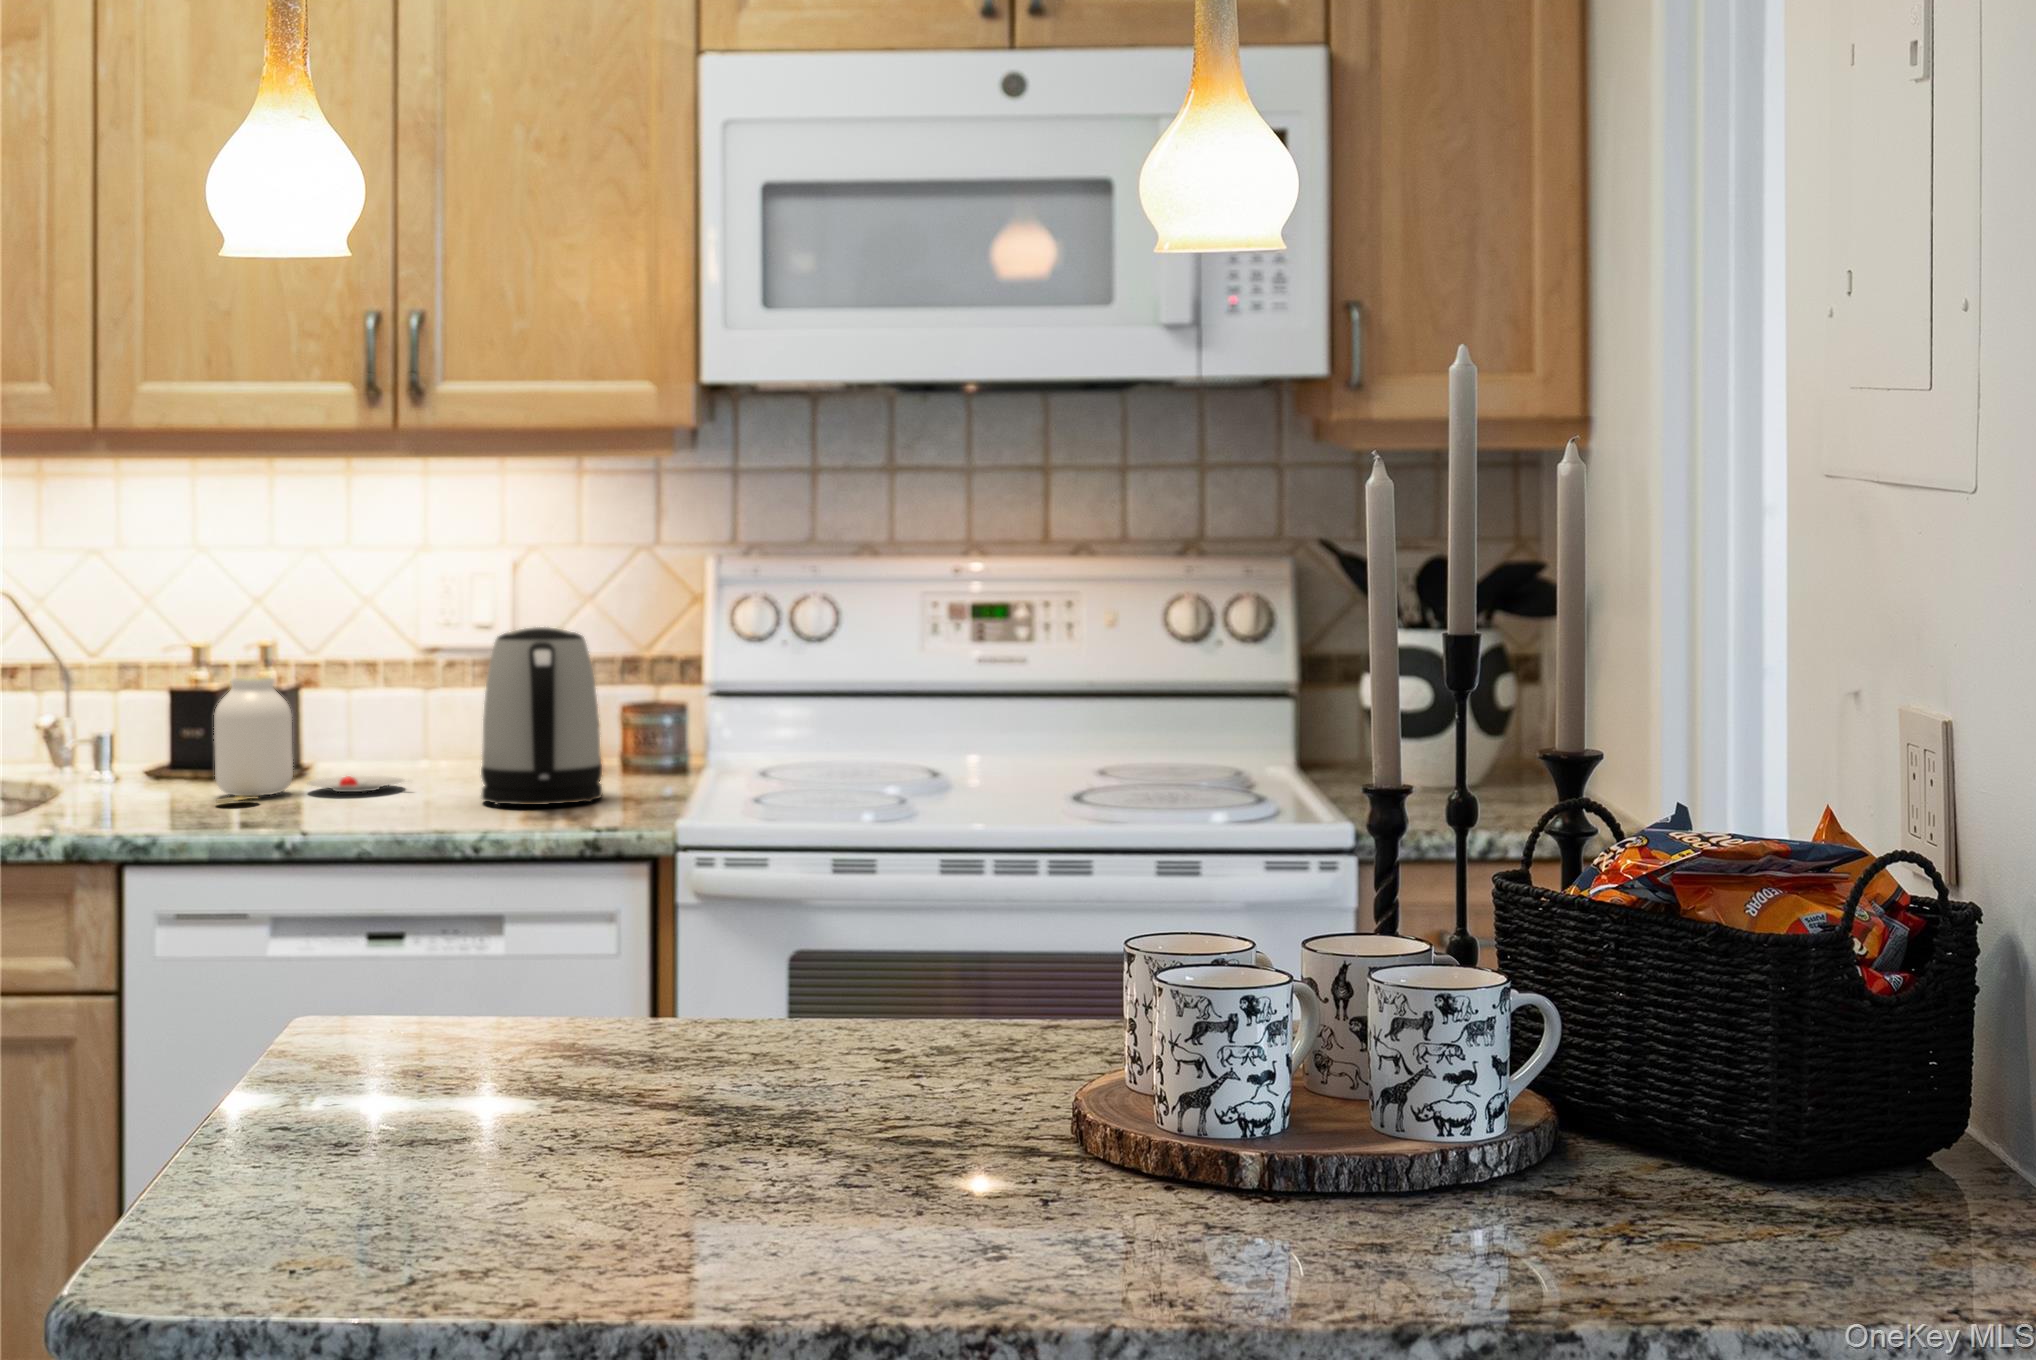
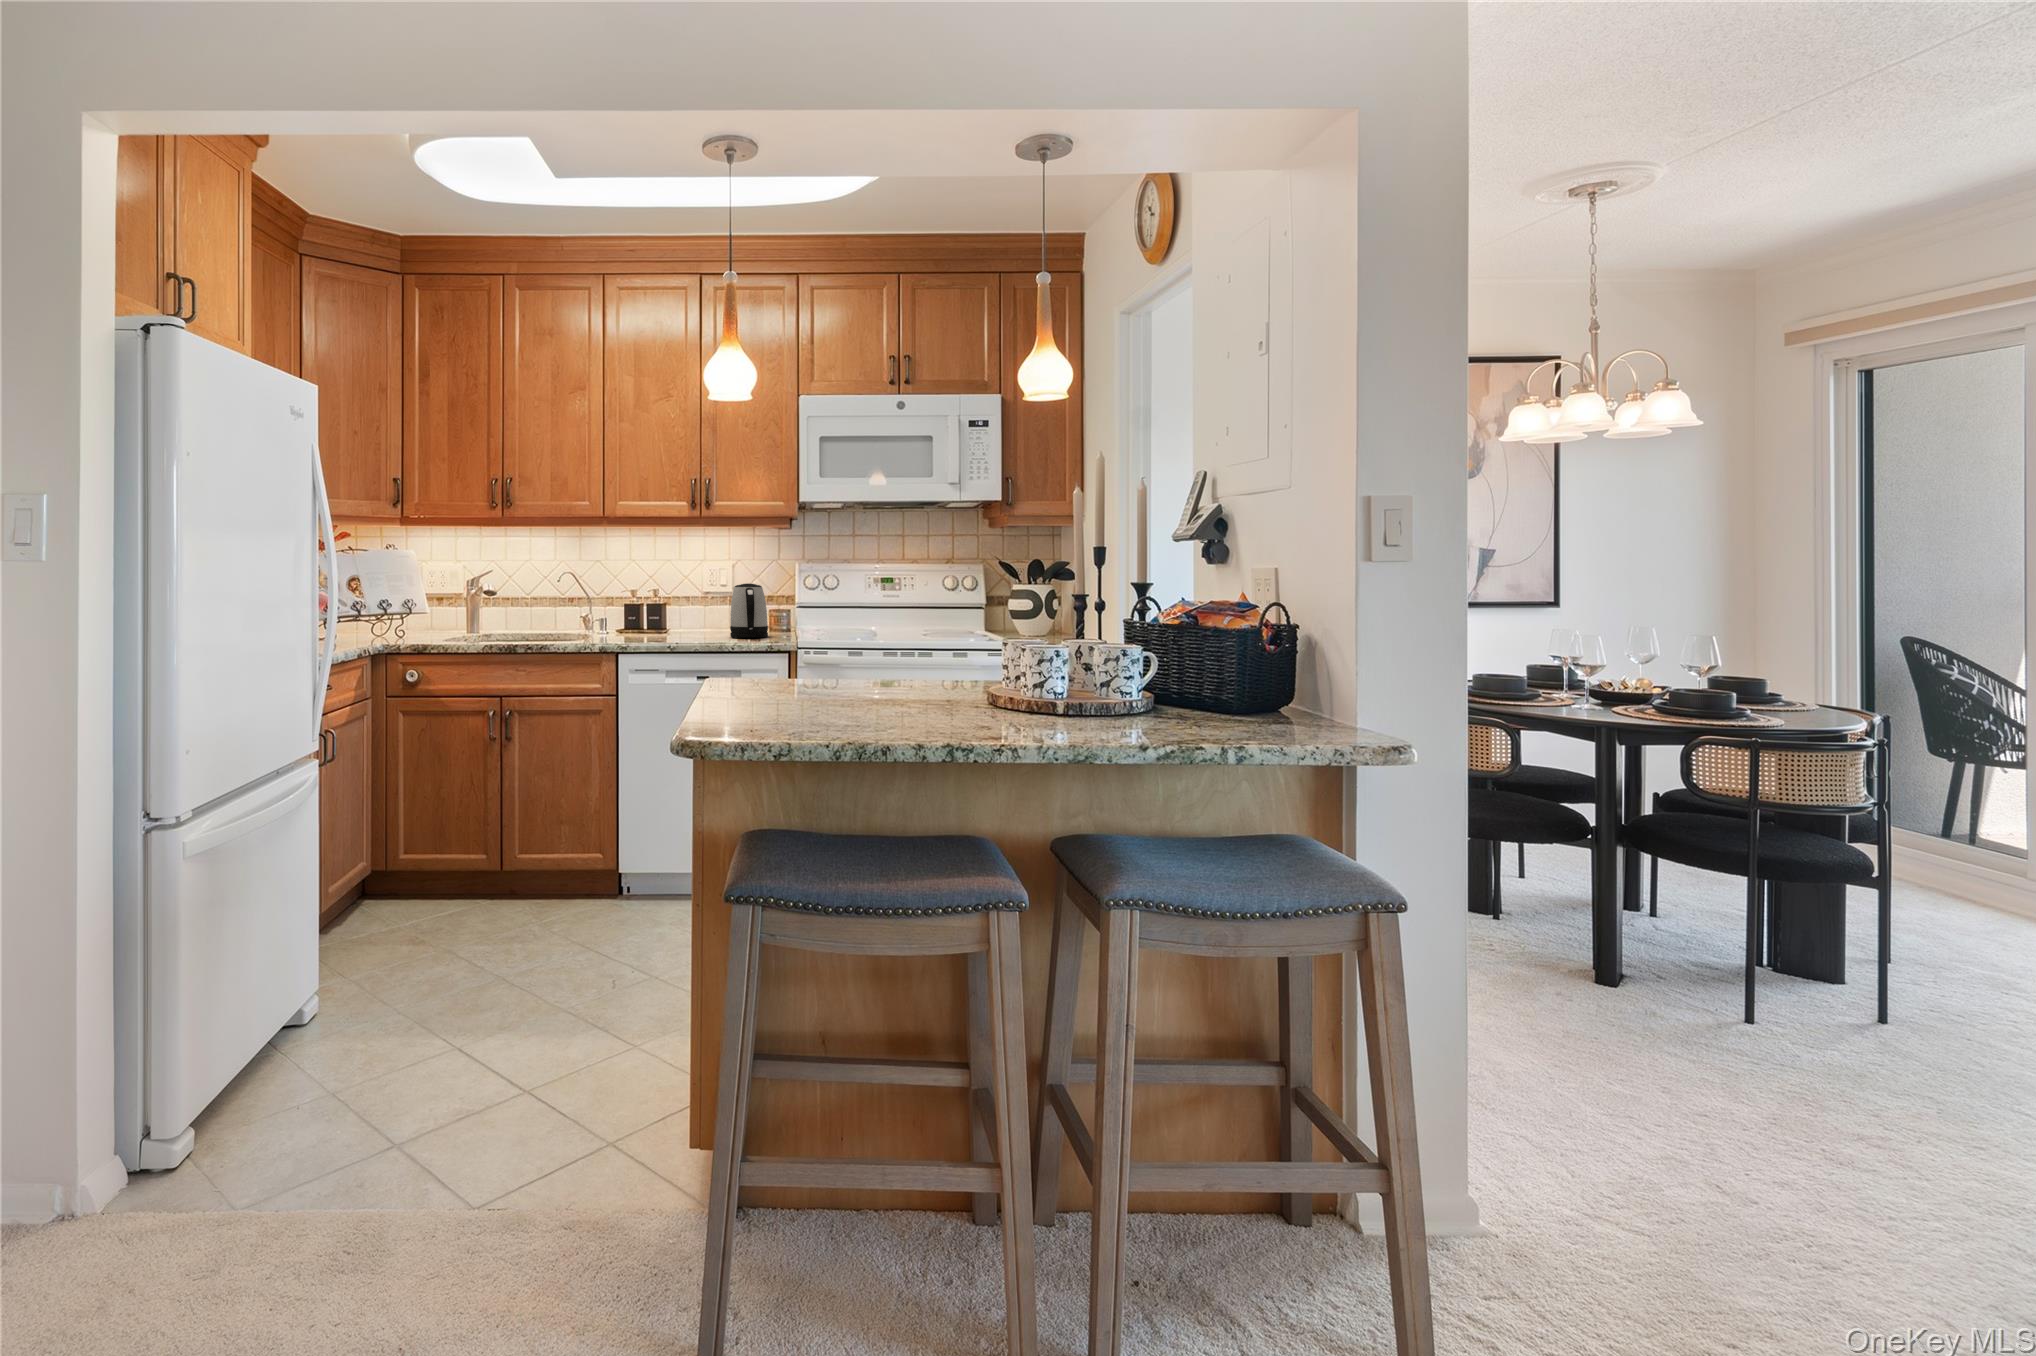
jar: present [214,677,404,803] -> none [643,599,707,637]

